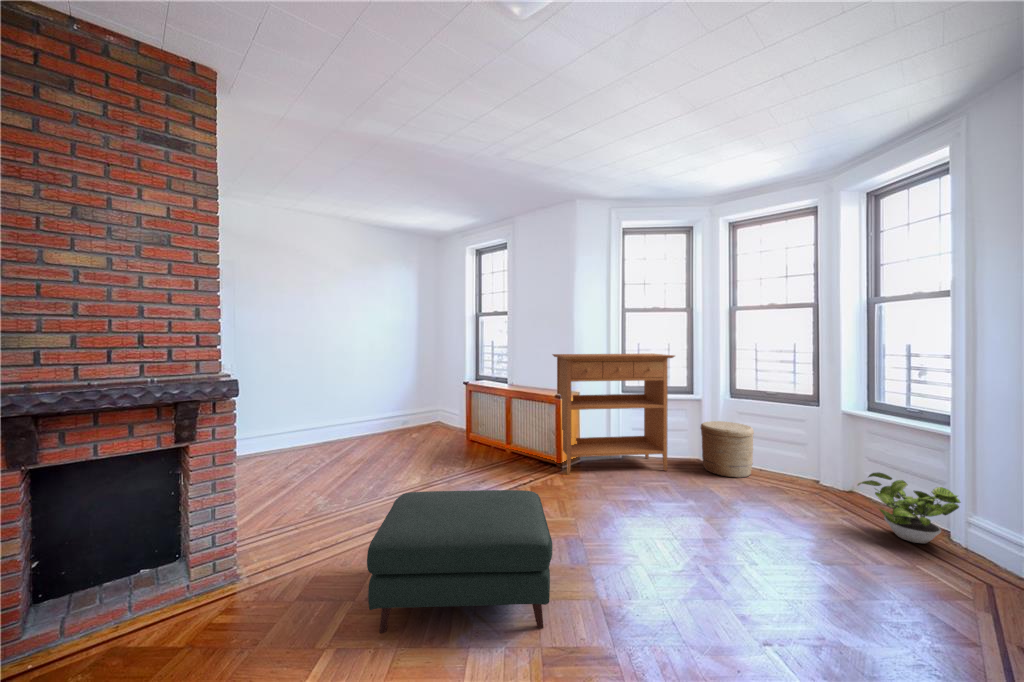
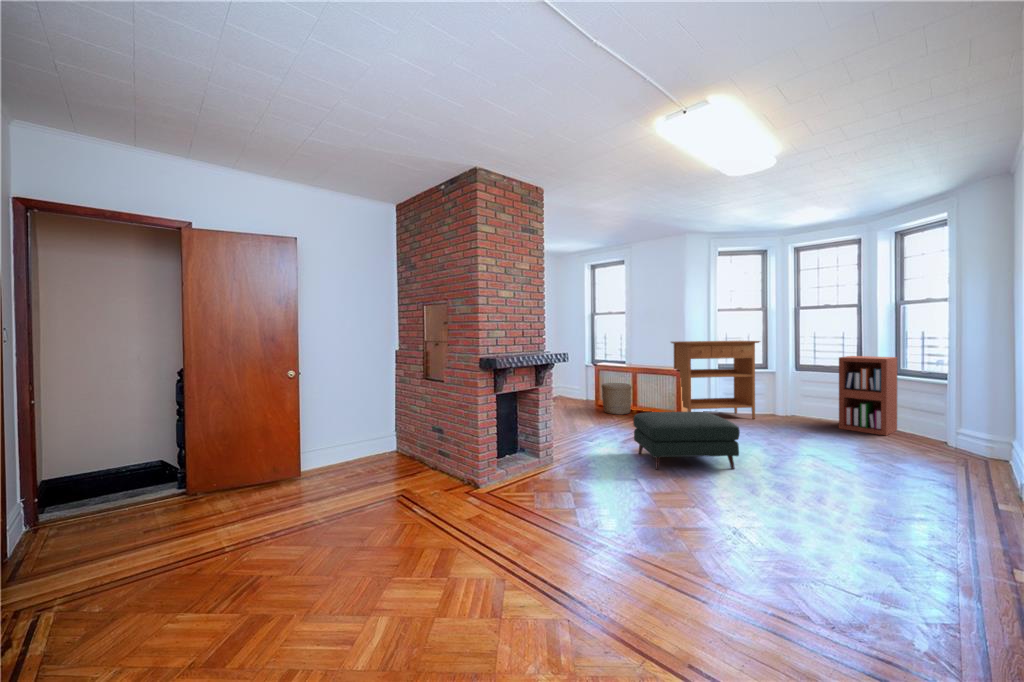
bookshelf: none [782,380,870,513] -> present [839,356,897,436]
woven basket: present [701,421,754,478] -> present [602,383,632,414]
potted plant: present [858,472,961,543] -> none [890,407,953,446]

